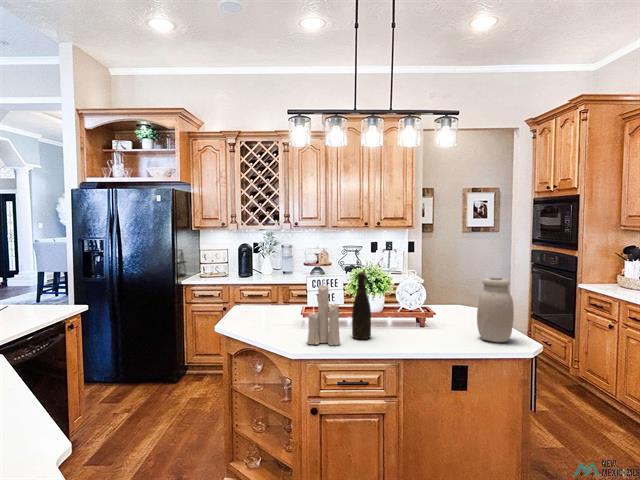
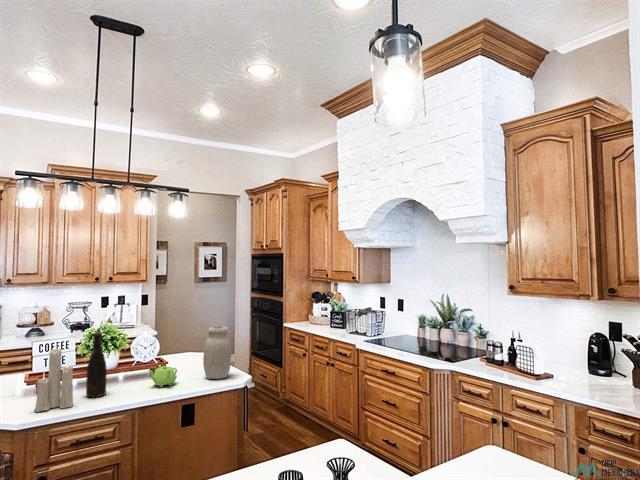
teapot: none [412,315,445,341] -> present [148,365,177,387]

